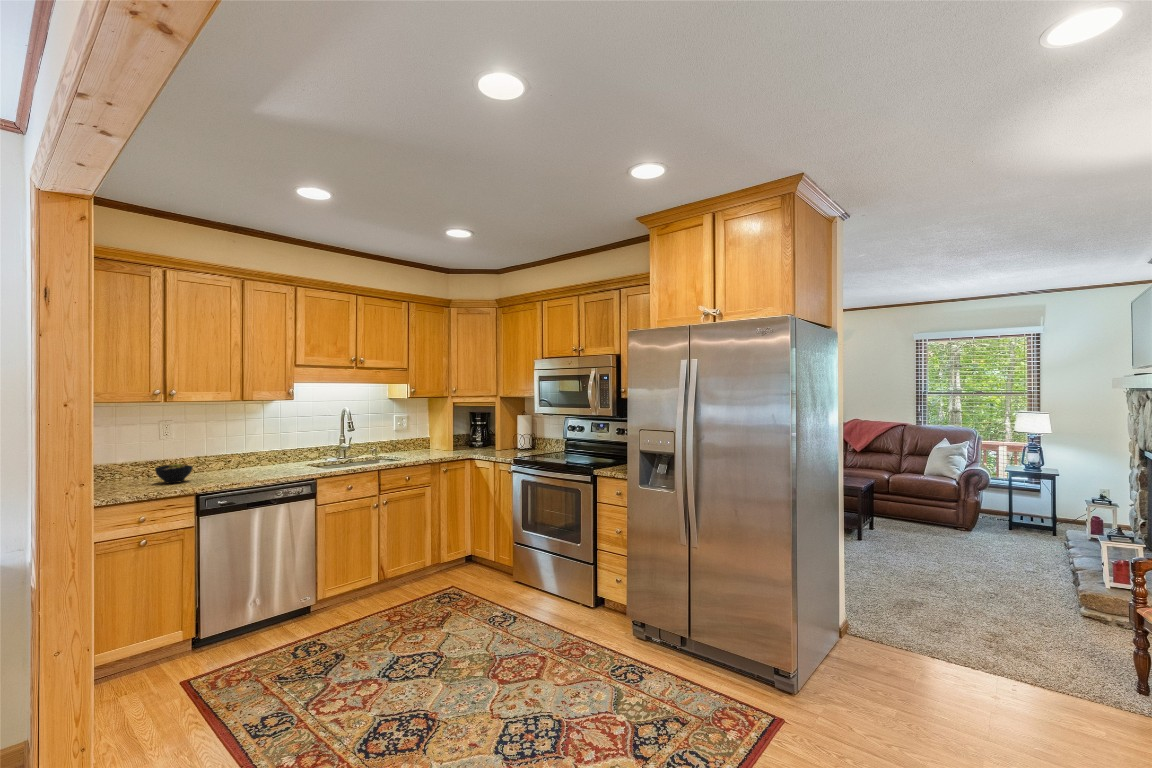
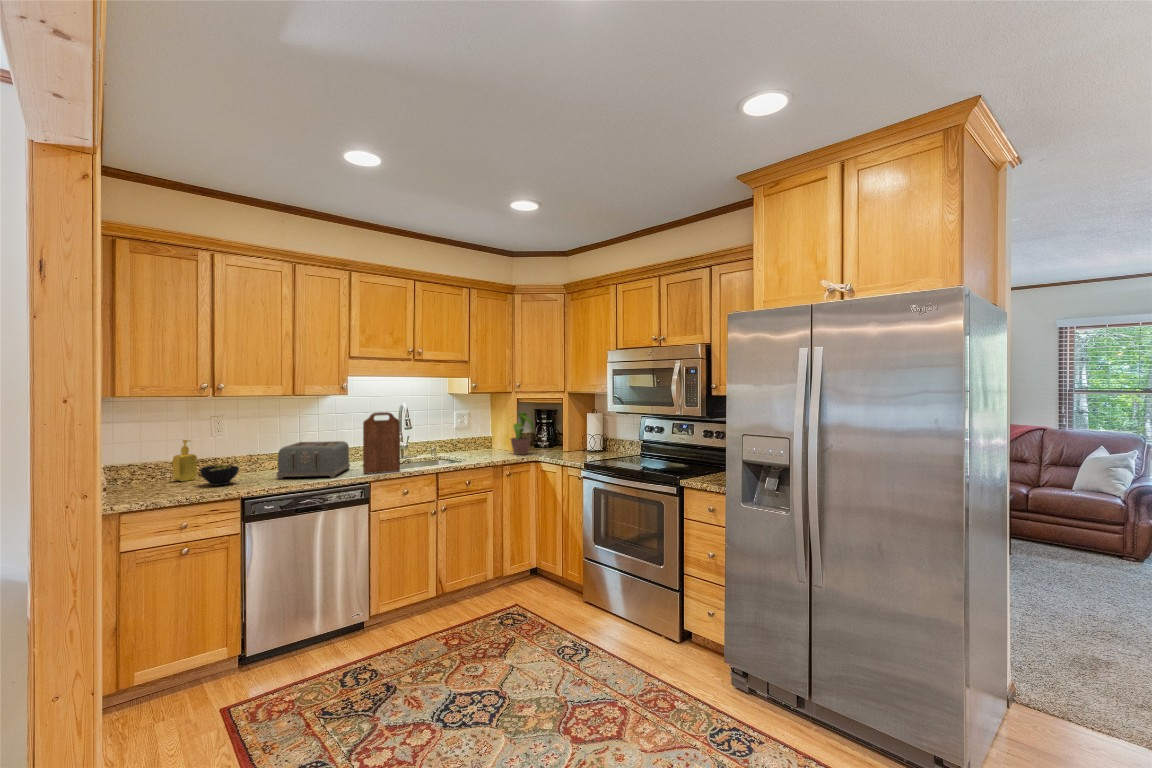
cutting board: none [310,415,345,471] -> present [363,412,400,474]
potted plant: none [439,415,472,453] -> present [511,412,534,455]
soap dispenser: none [126,442,149,481] -> present [173,440,197,481]
toaster: none [228,442,297,477] -> present [277,441,350,479]

